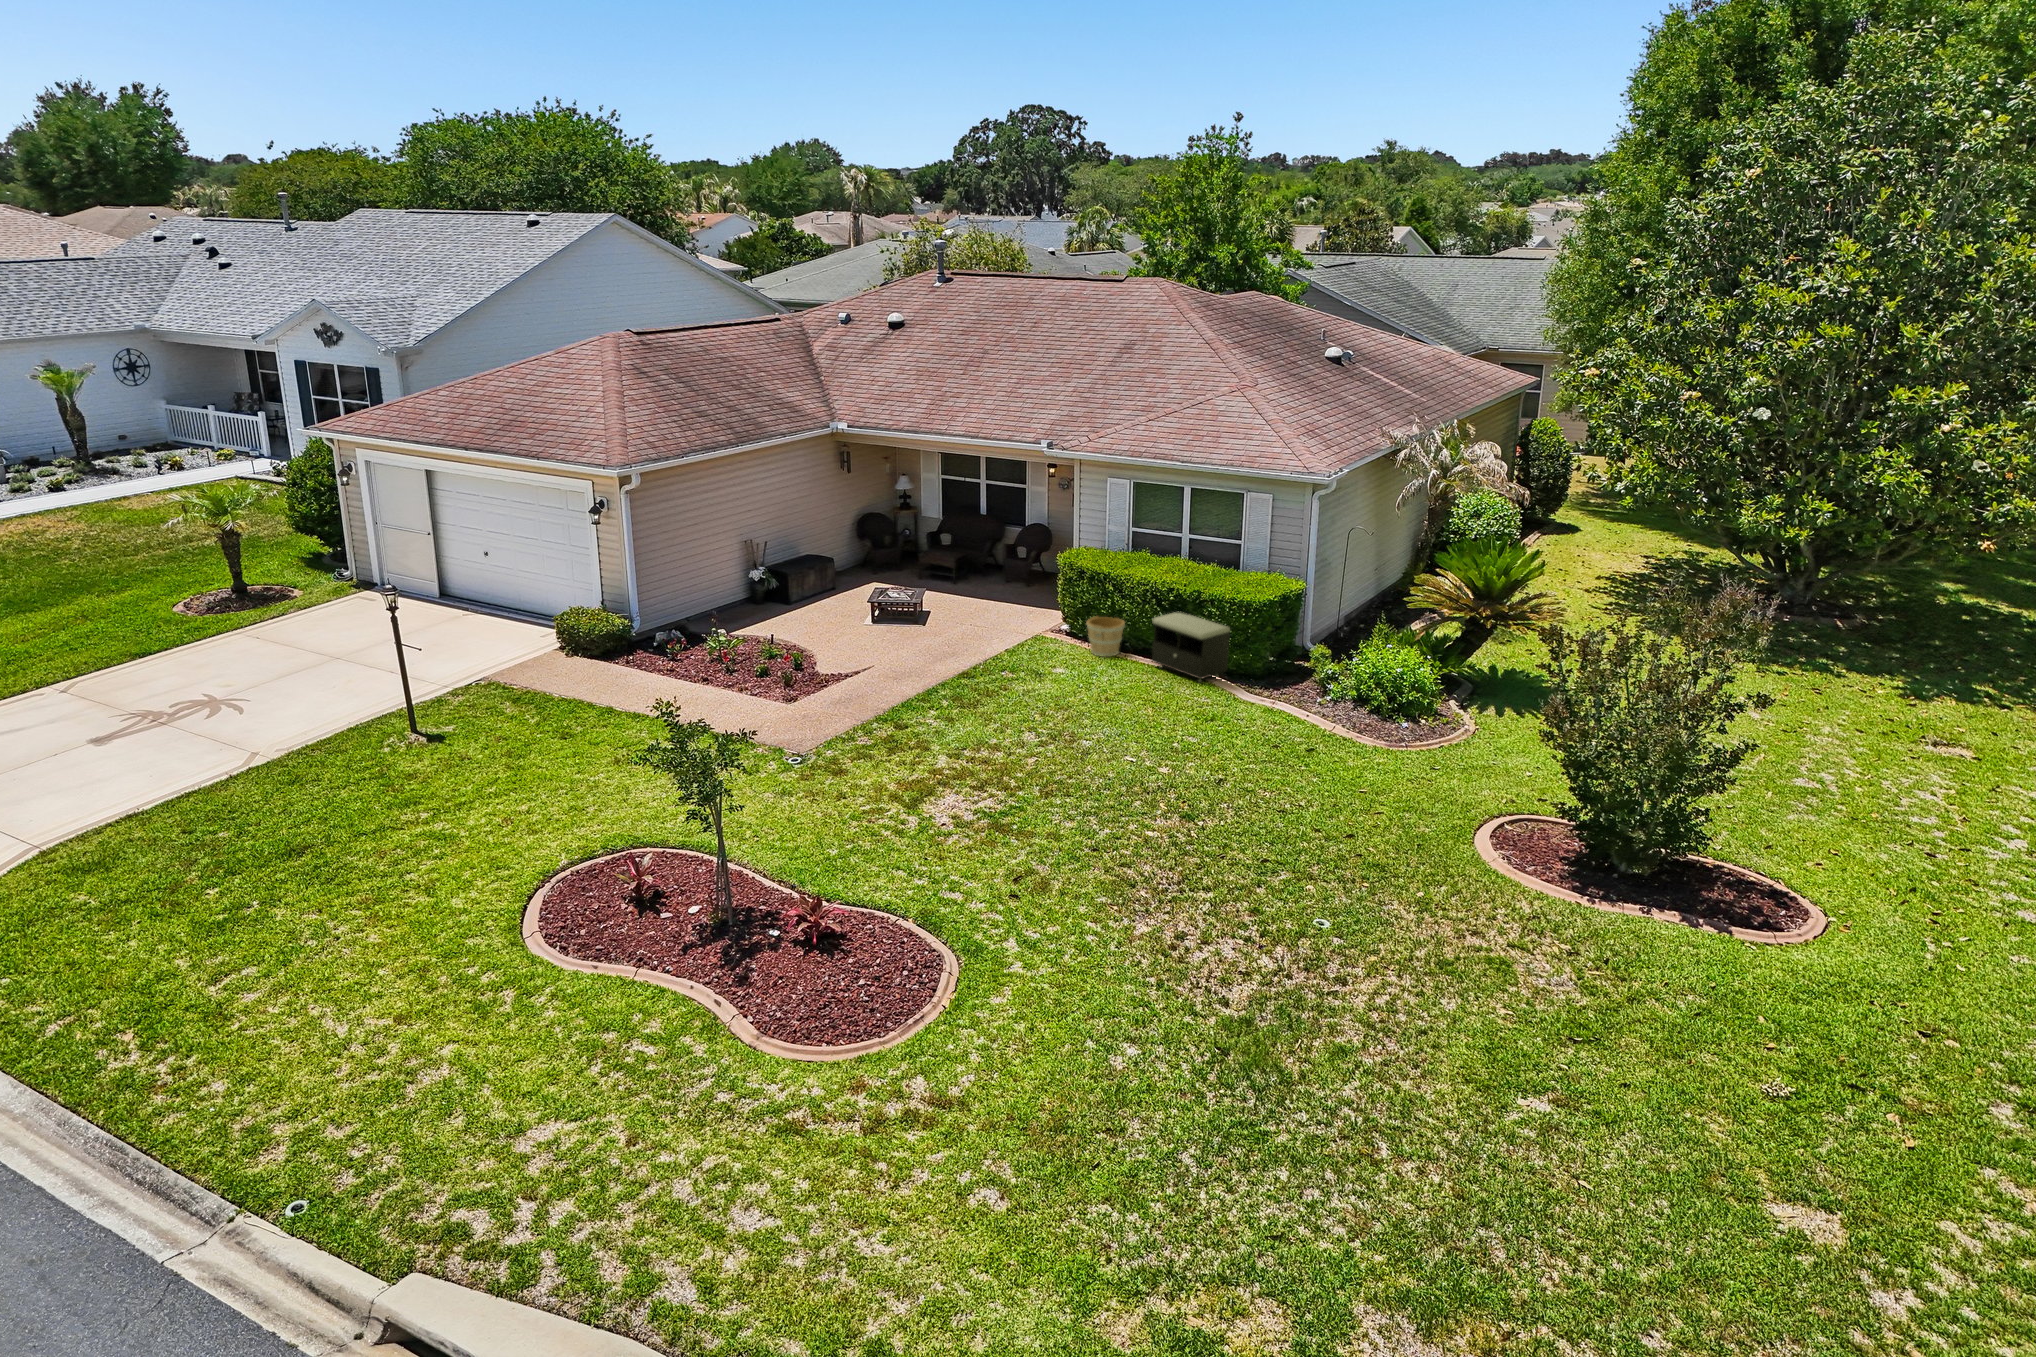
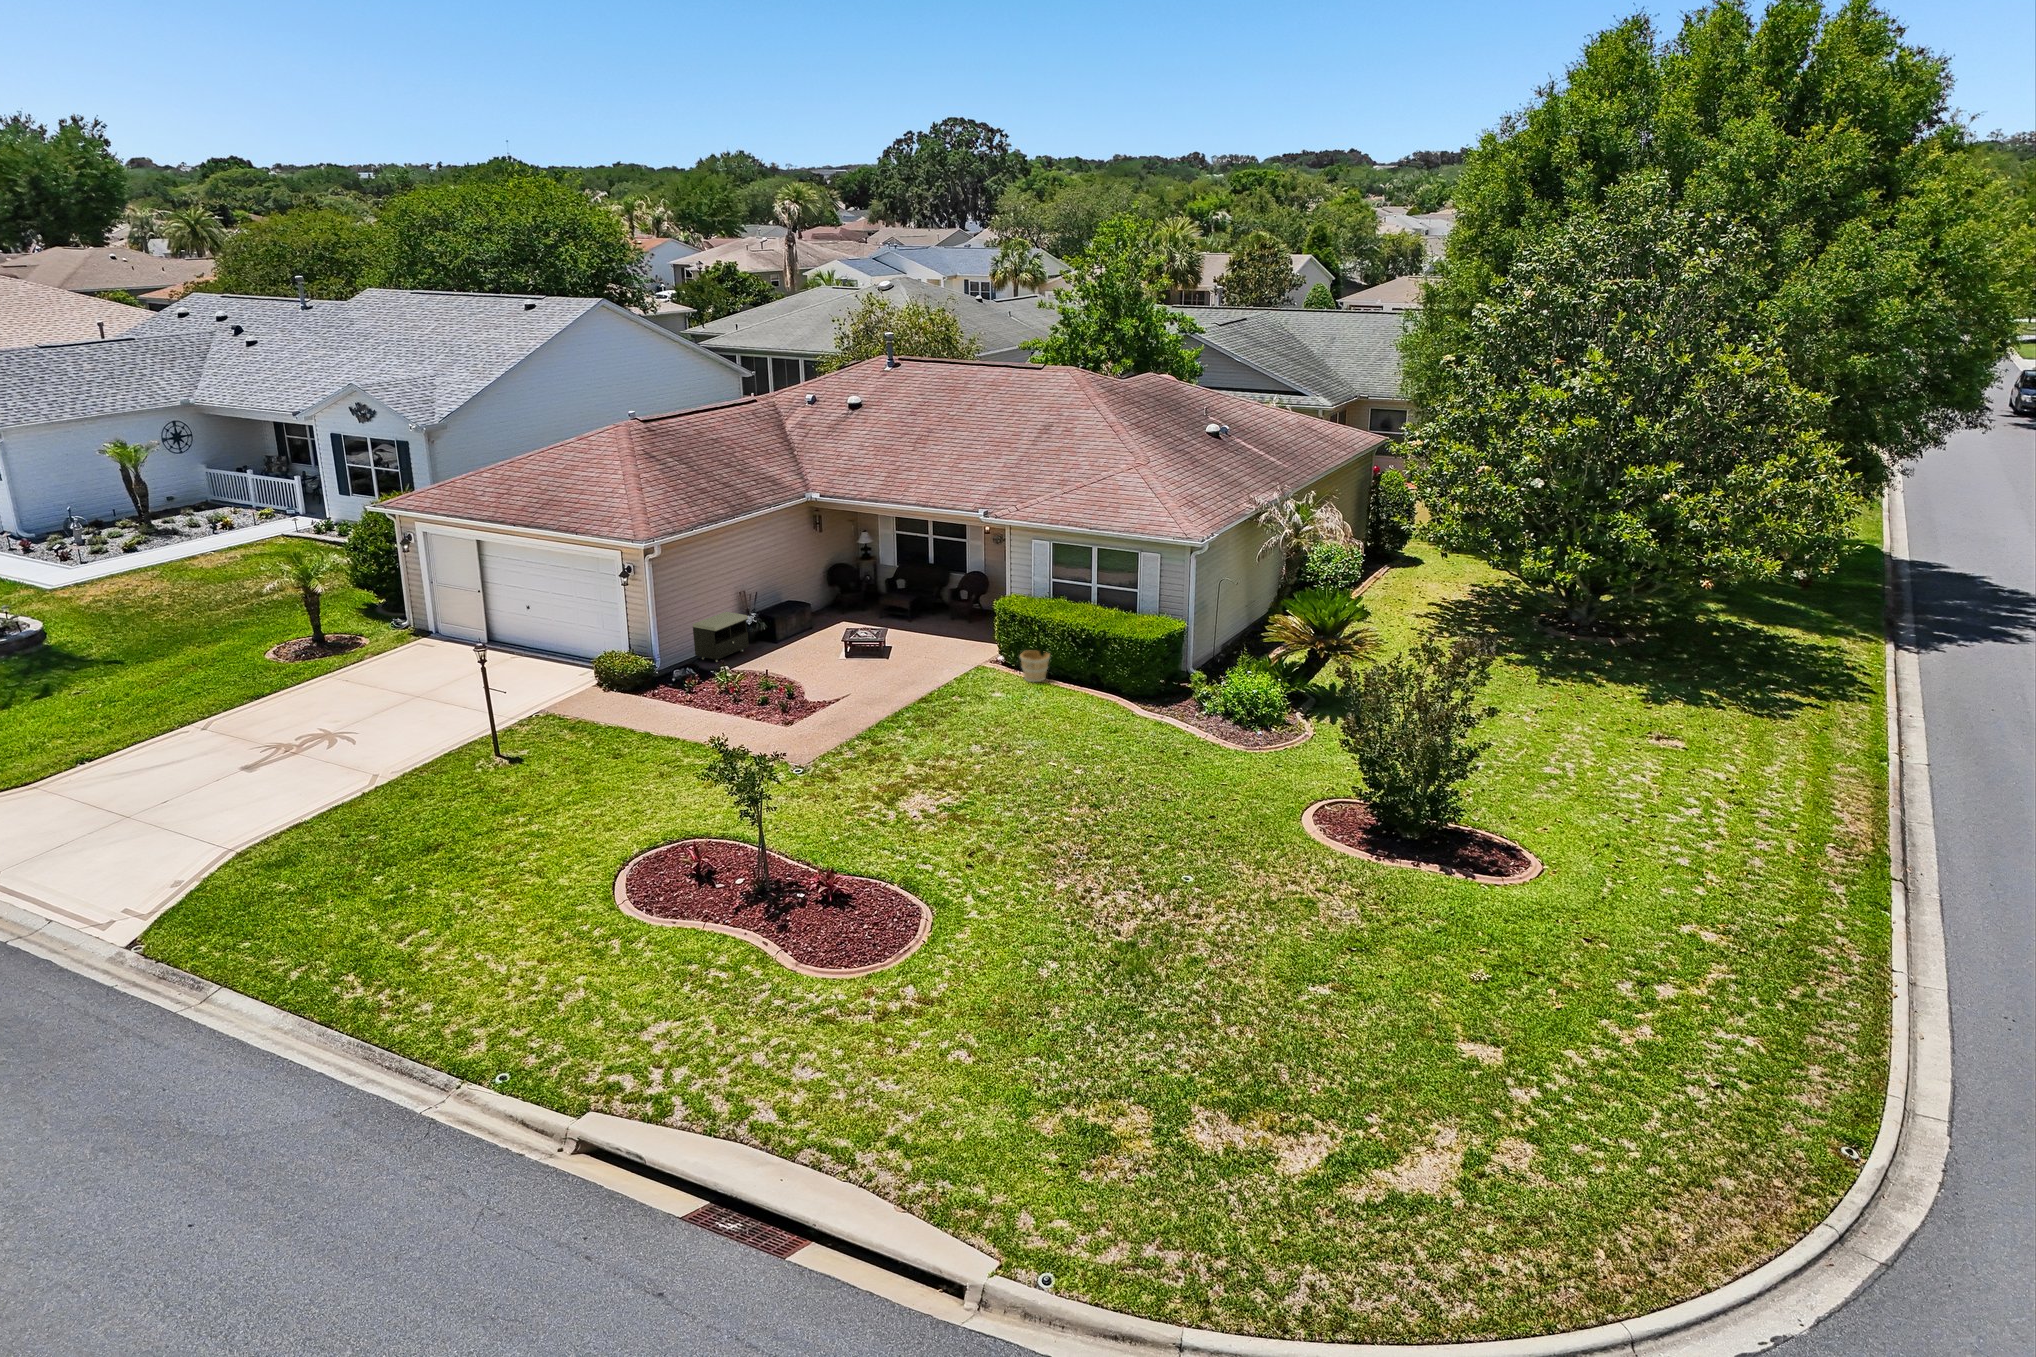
storage bench: present [1152,613,1230,682] -> present [693,612,749,662]

